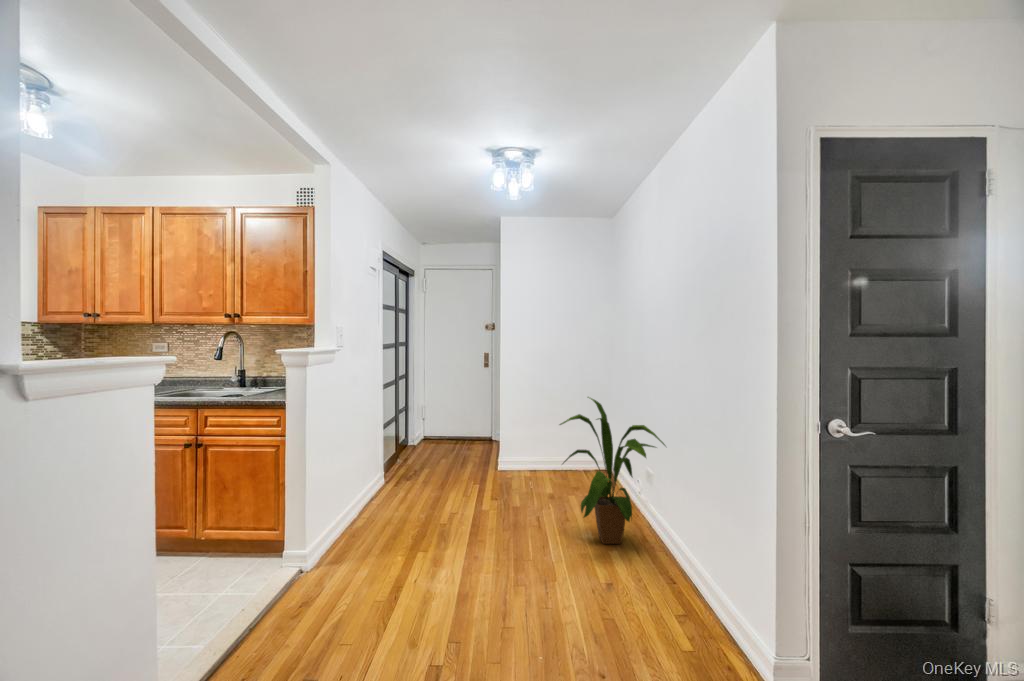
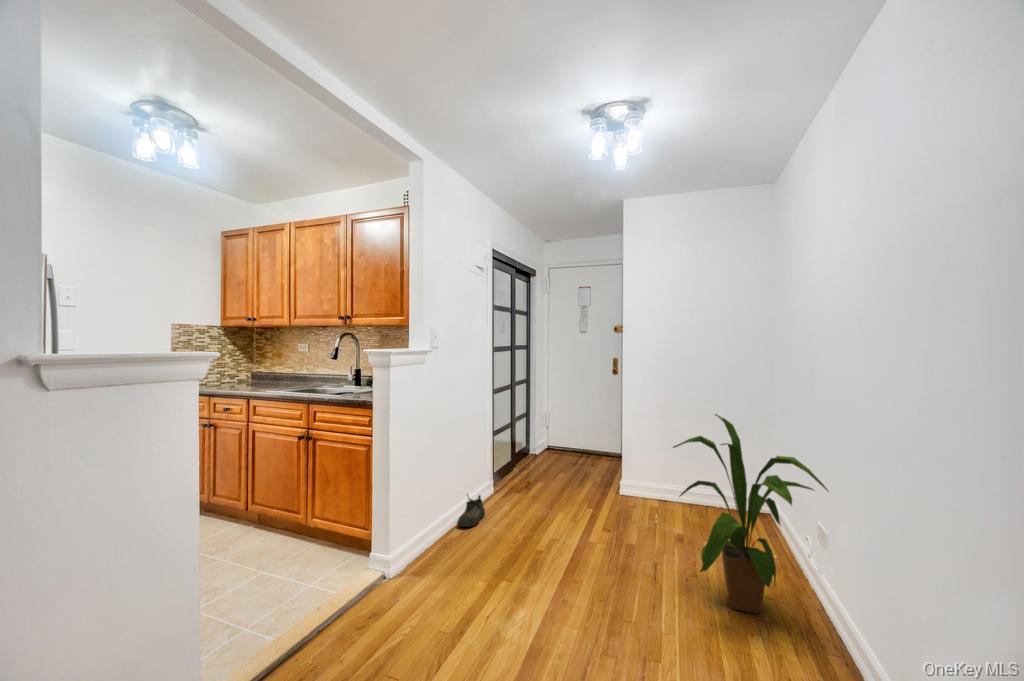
shoe: none [360,486,383,517] -> present [457,494,485,527]

